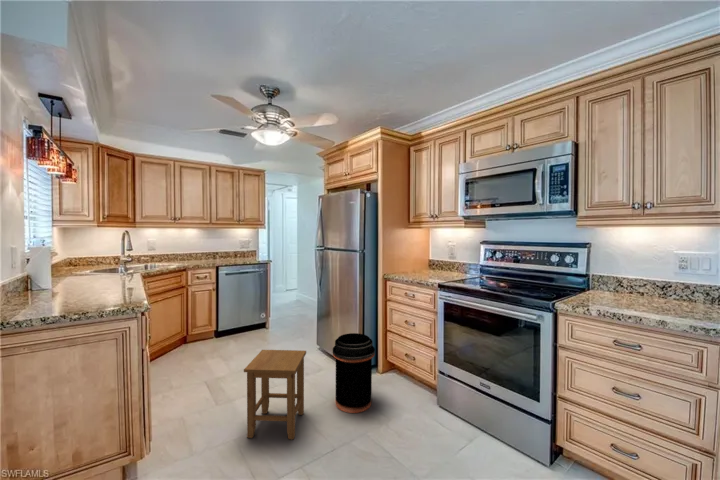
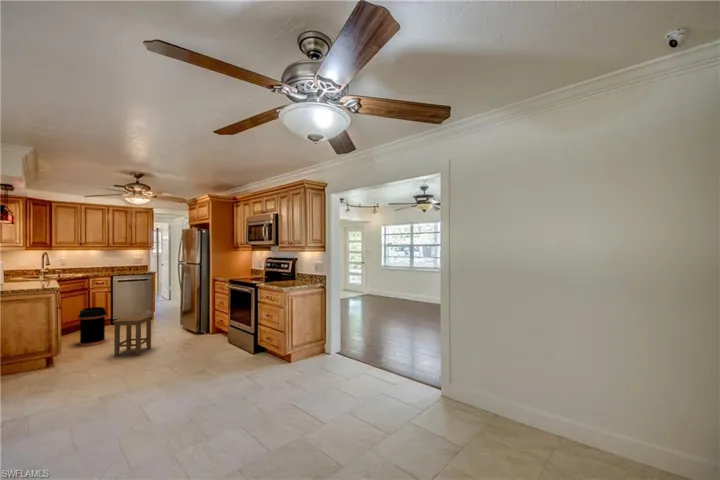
trash can: present [333,333,375,413] -> present [78,307,107,346]

